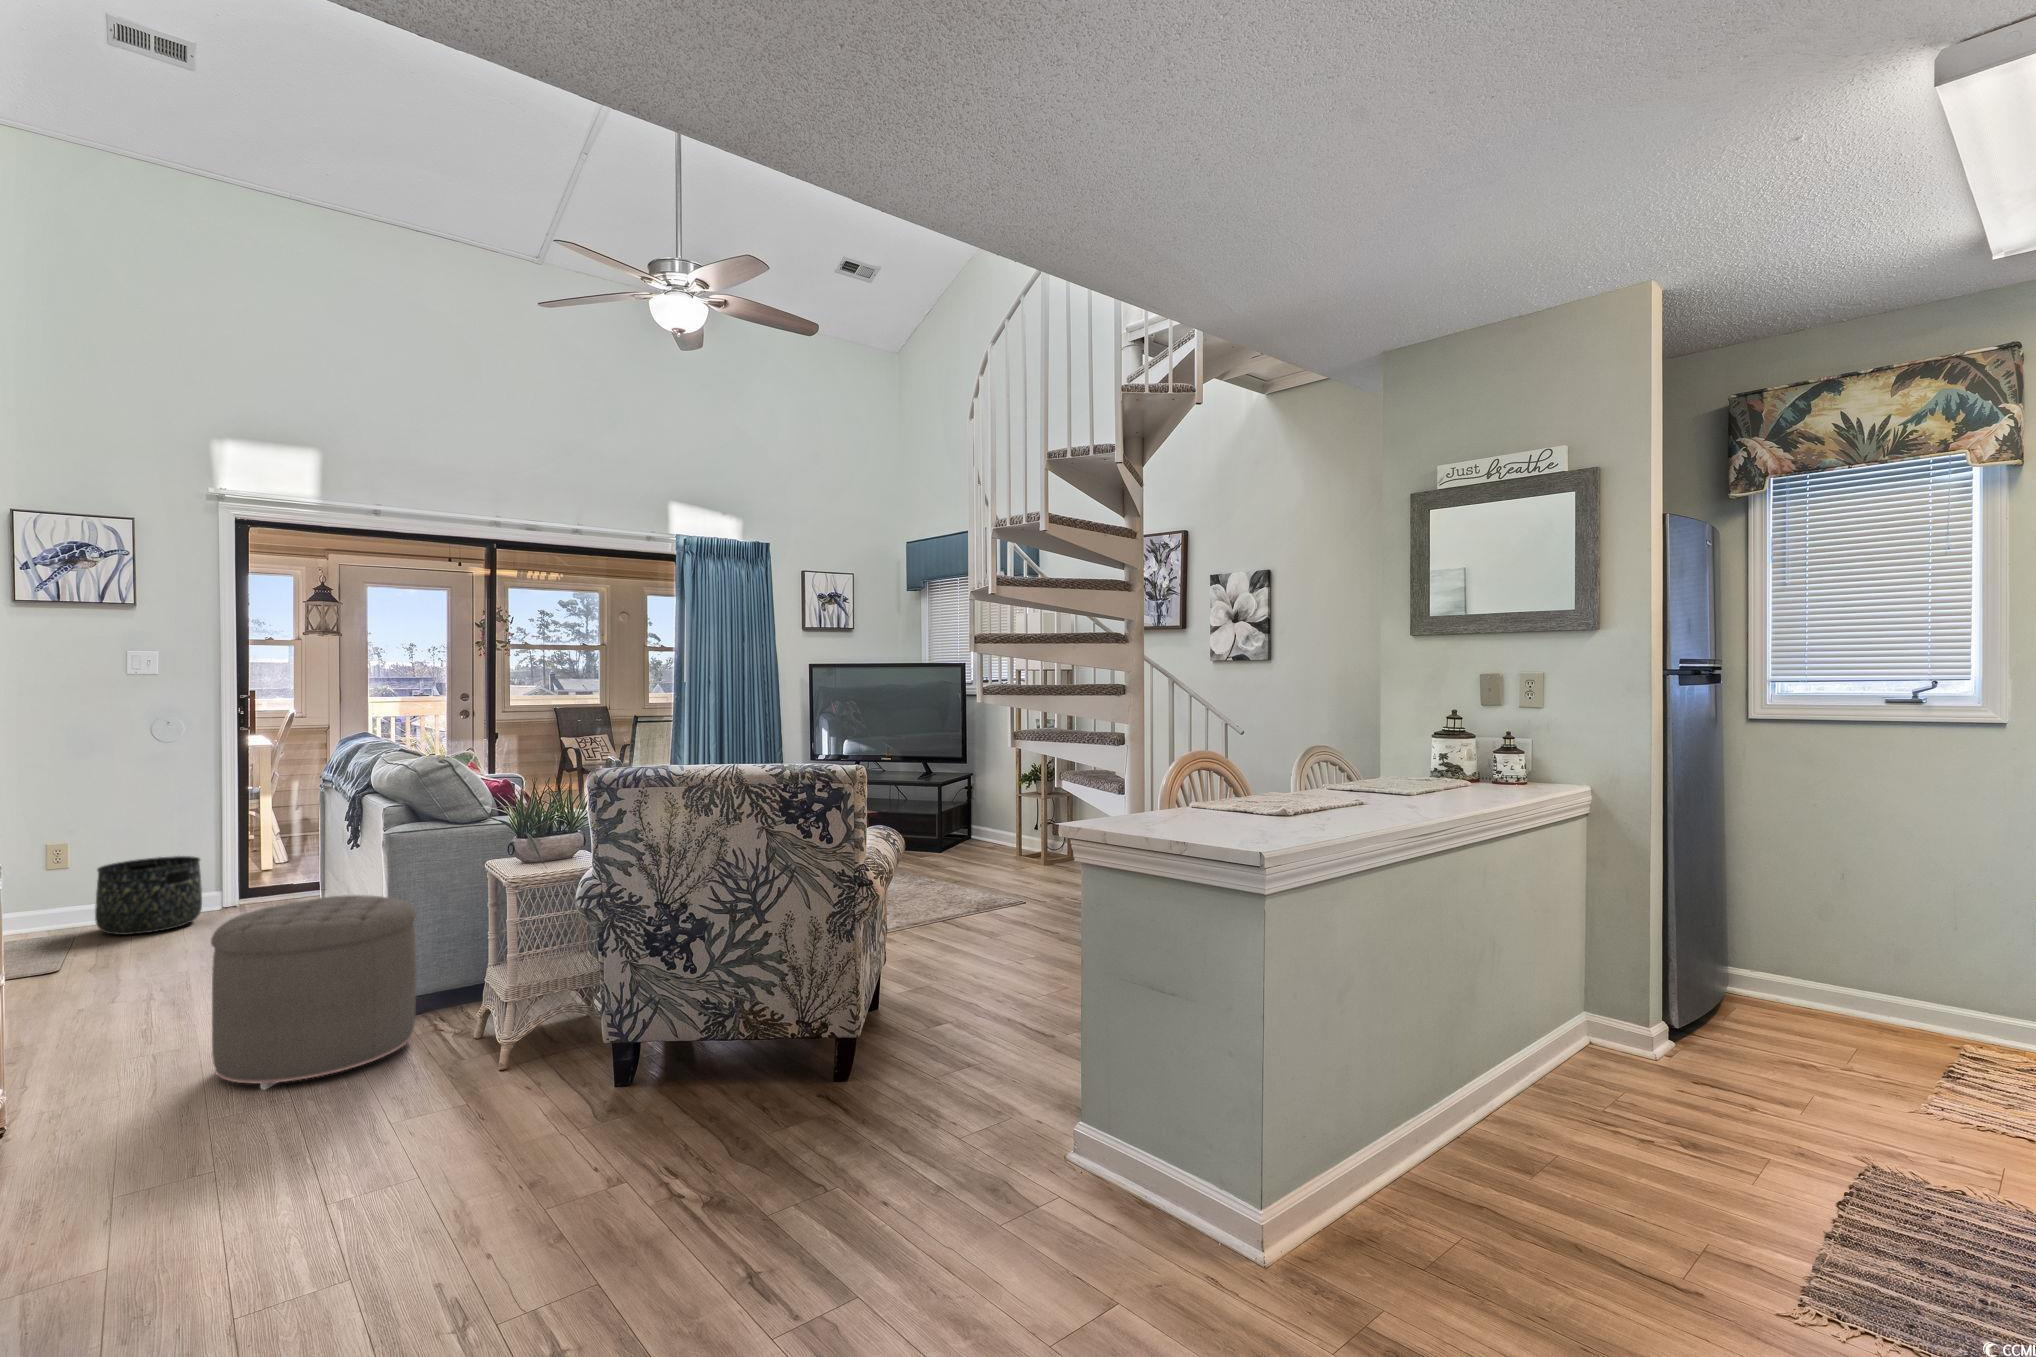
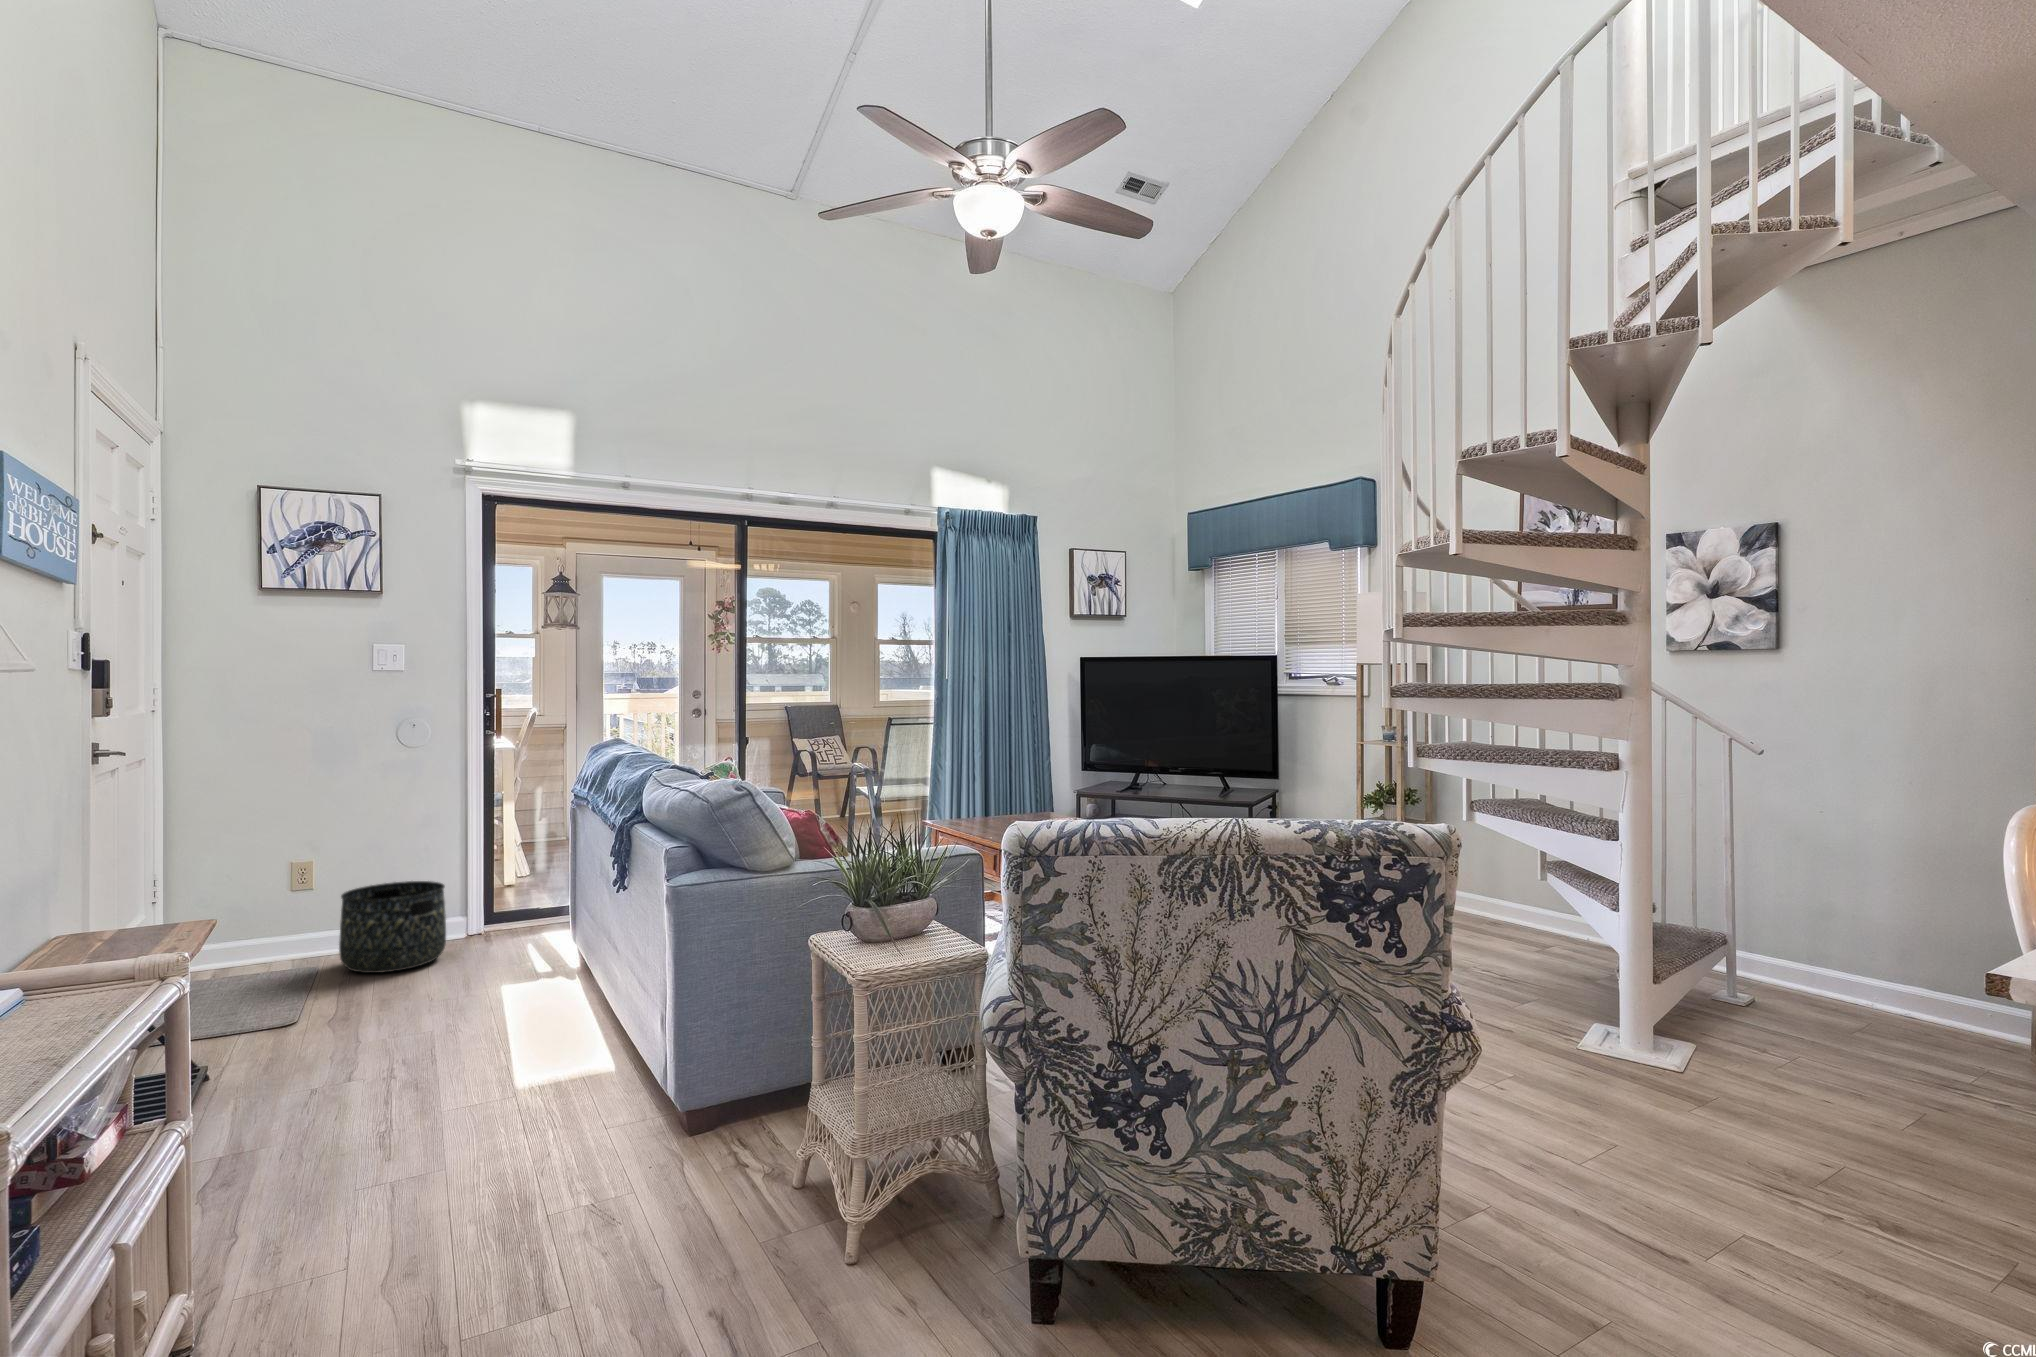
ottoman: present [211,895,416,1090] -> none [472,973,720,1265]

